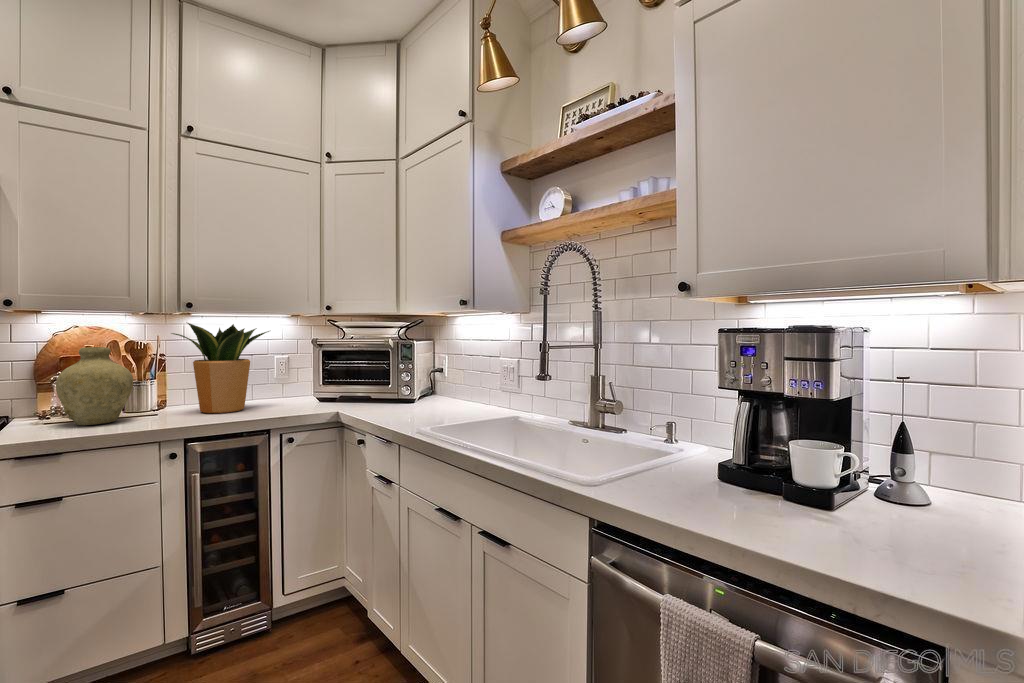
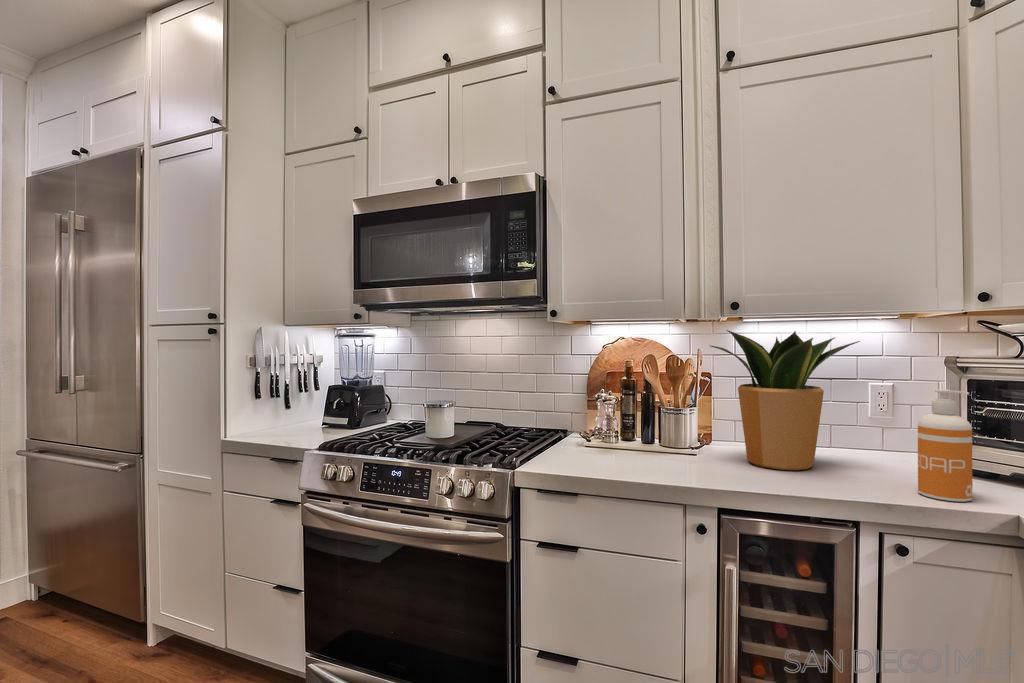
vase: present [56,347,133,425] -> none [589,363,665,459]
soap dispenser: none [299,356,322,411] -> present [918,389,972,502]

